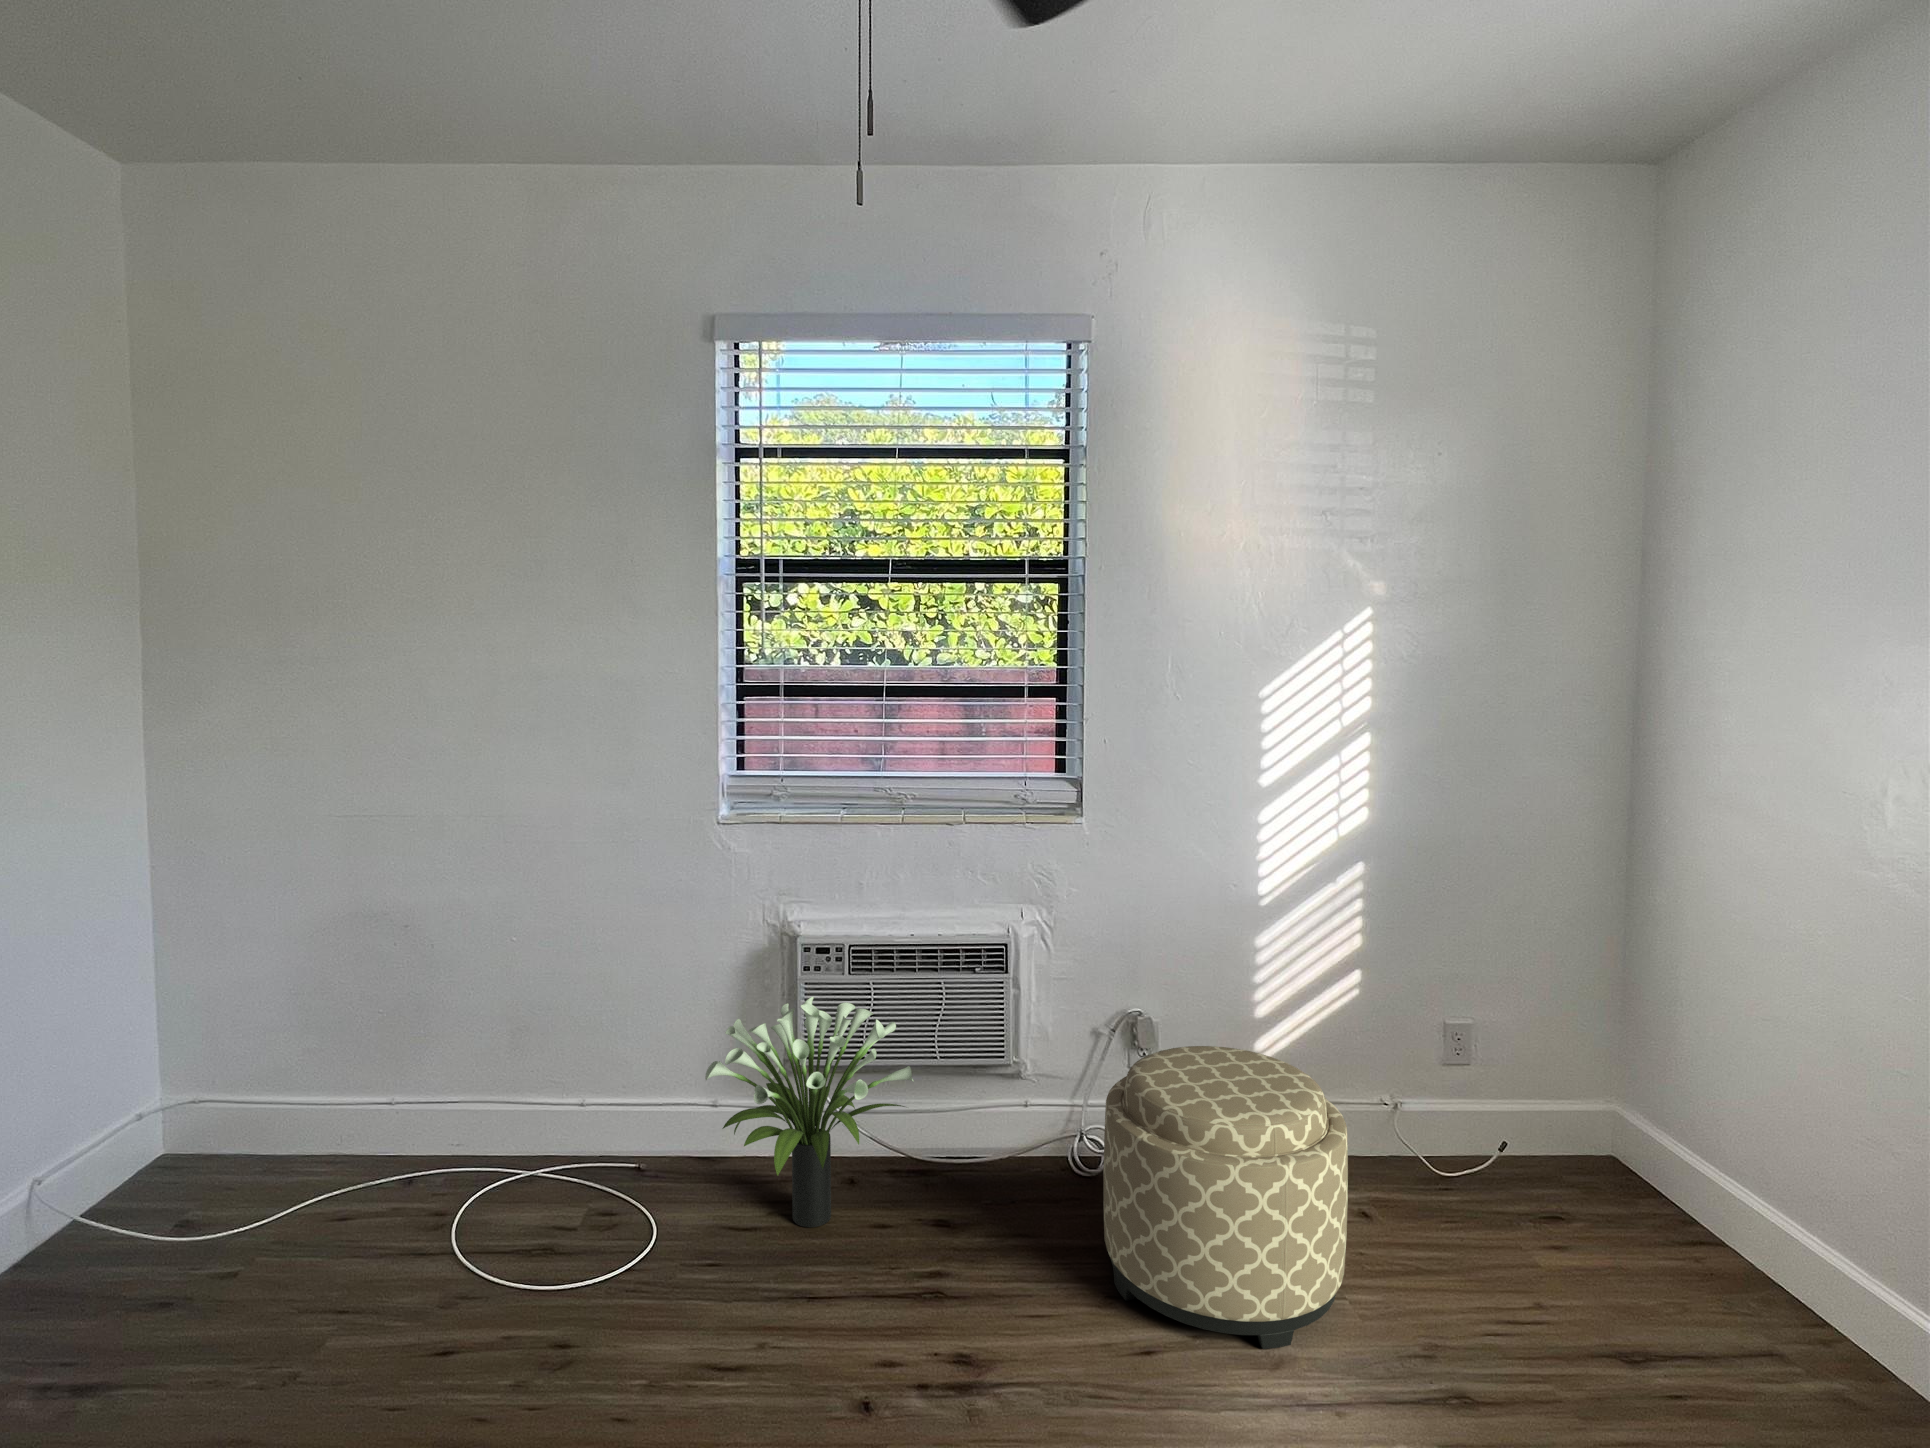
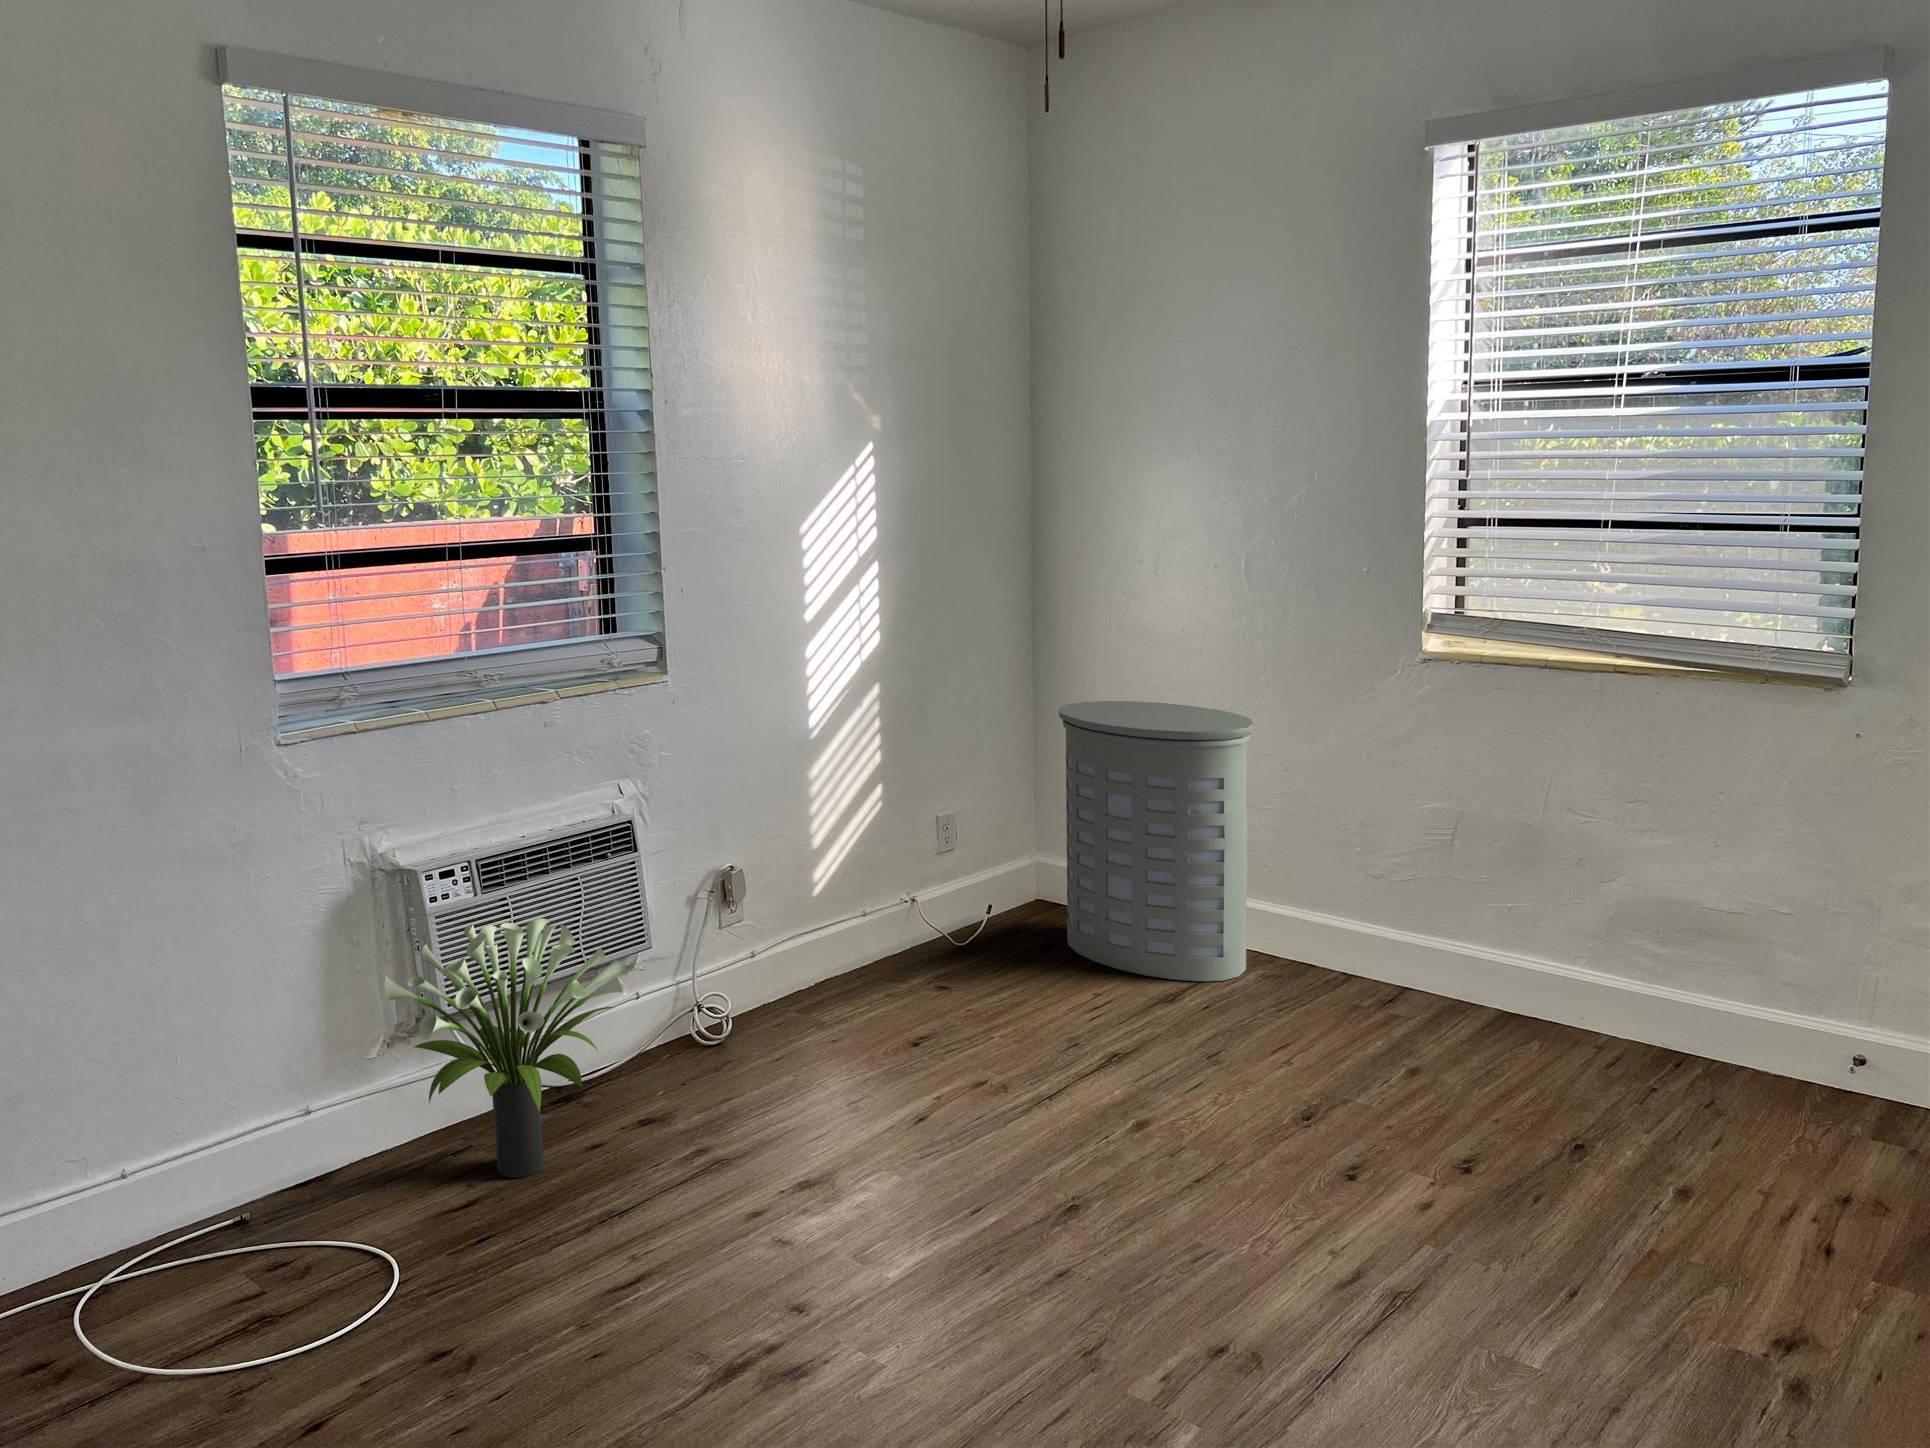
laundry hamper: none [1574,931,1839,1374] -> present [1059,701,1253,981]
ottoman: present [1103,1046,1348,1349] -> none [800,858,1016,1099]

